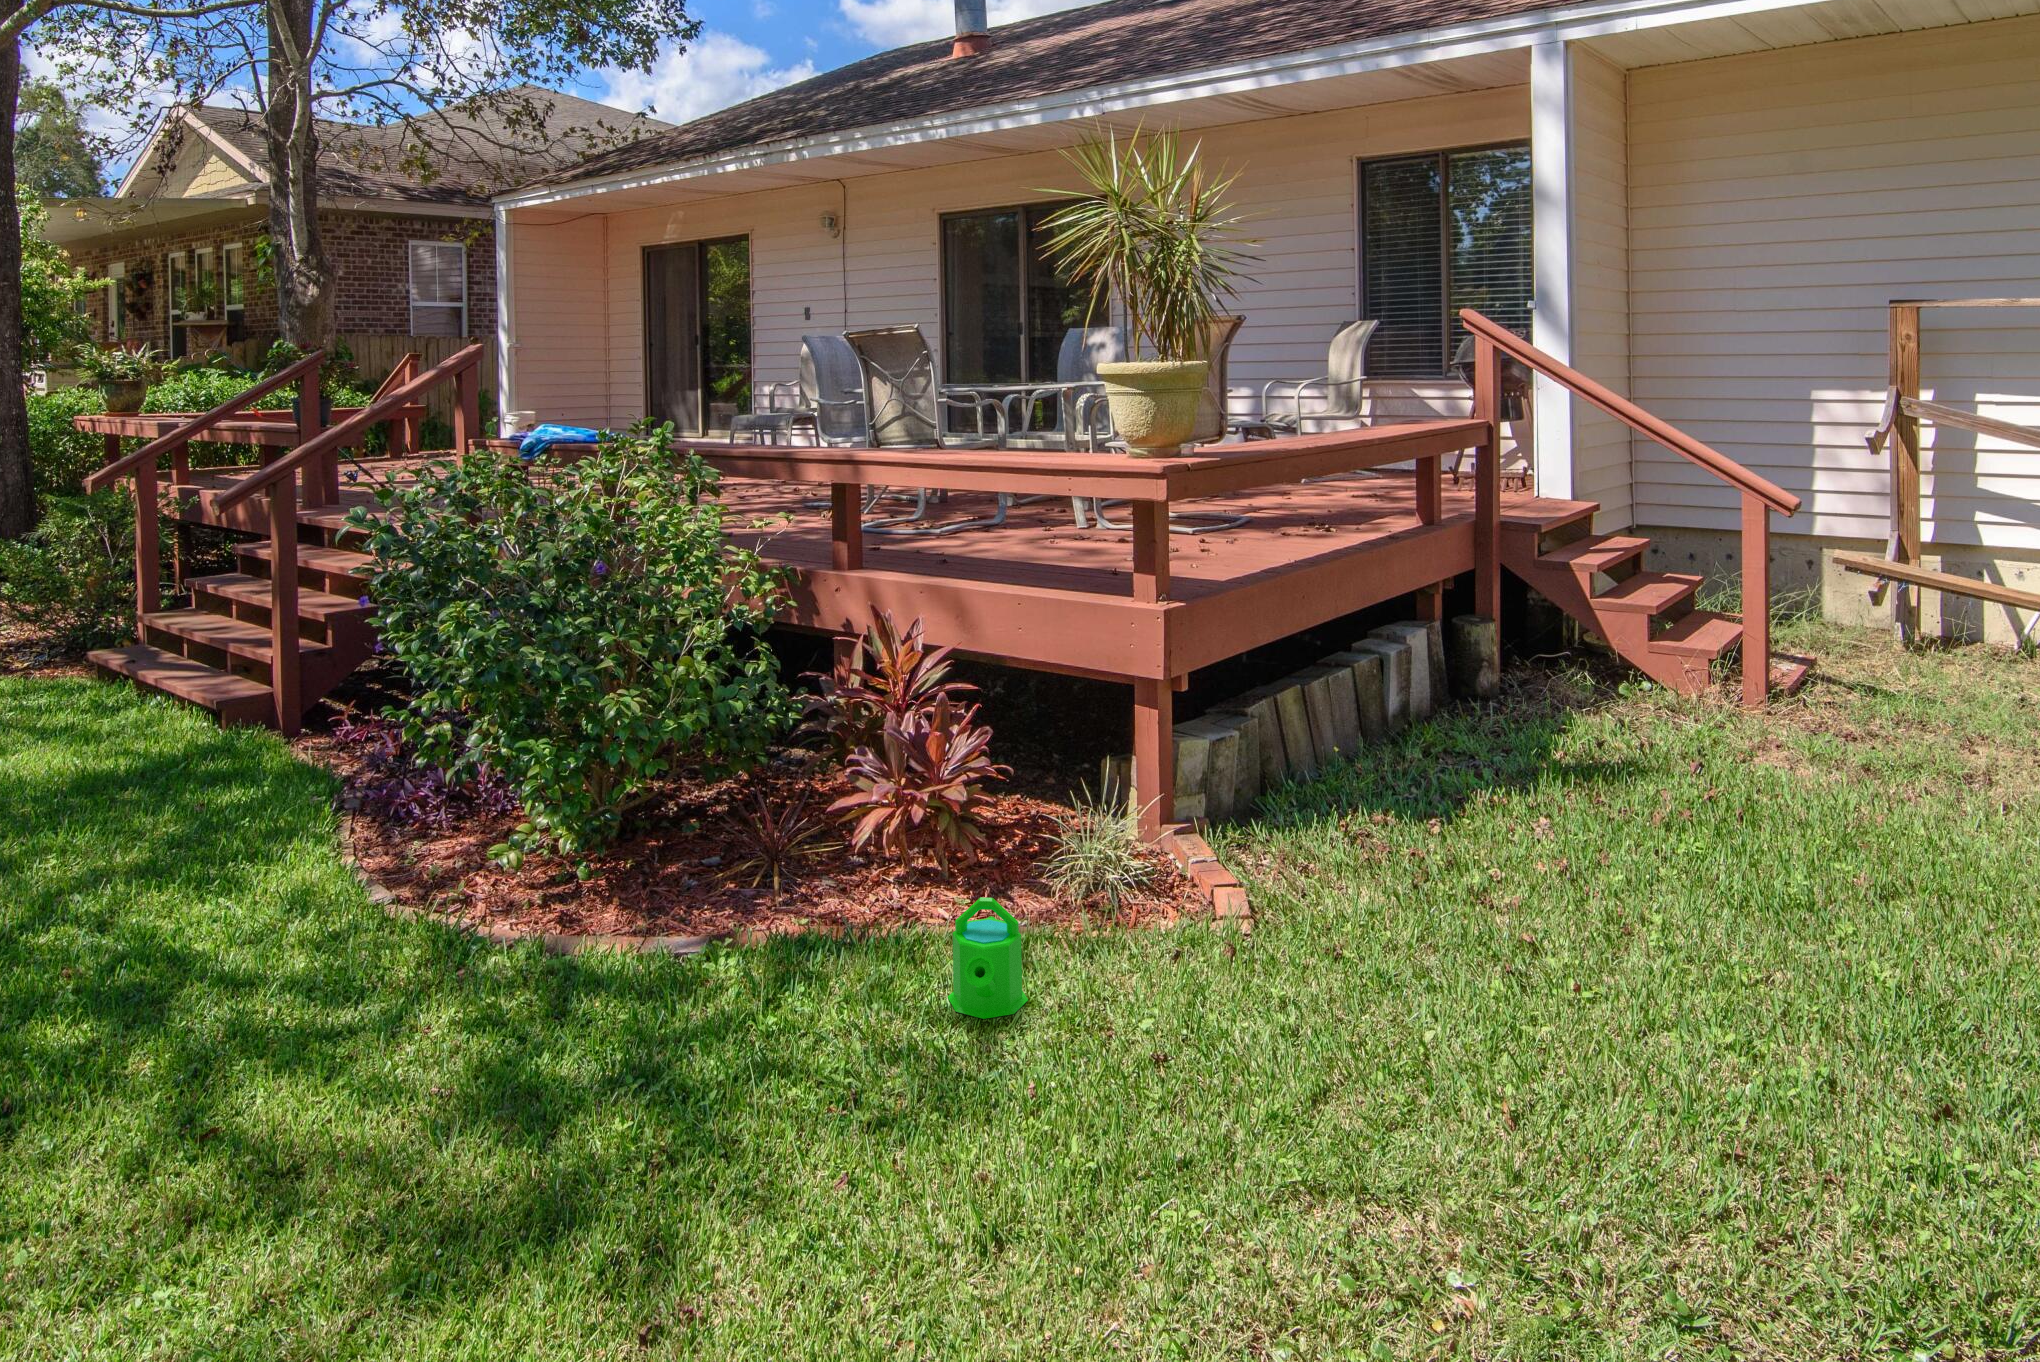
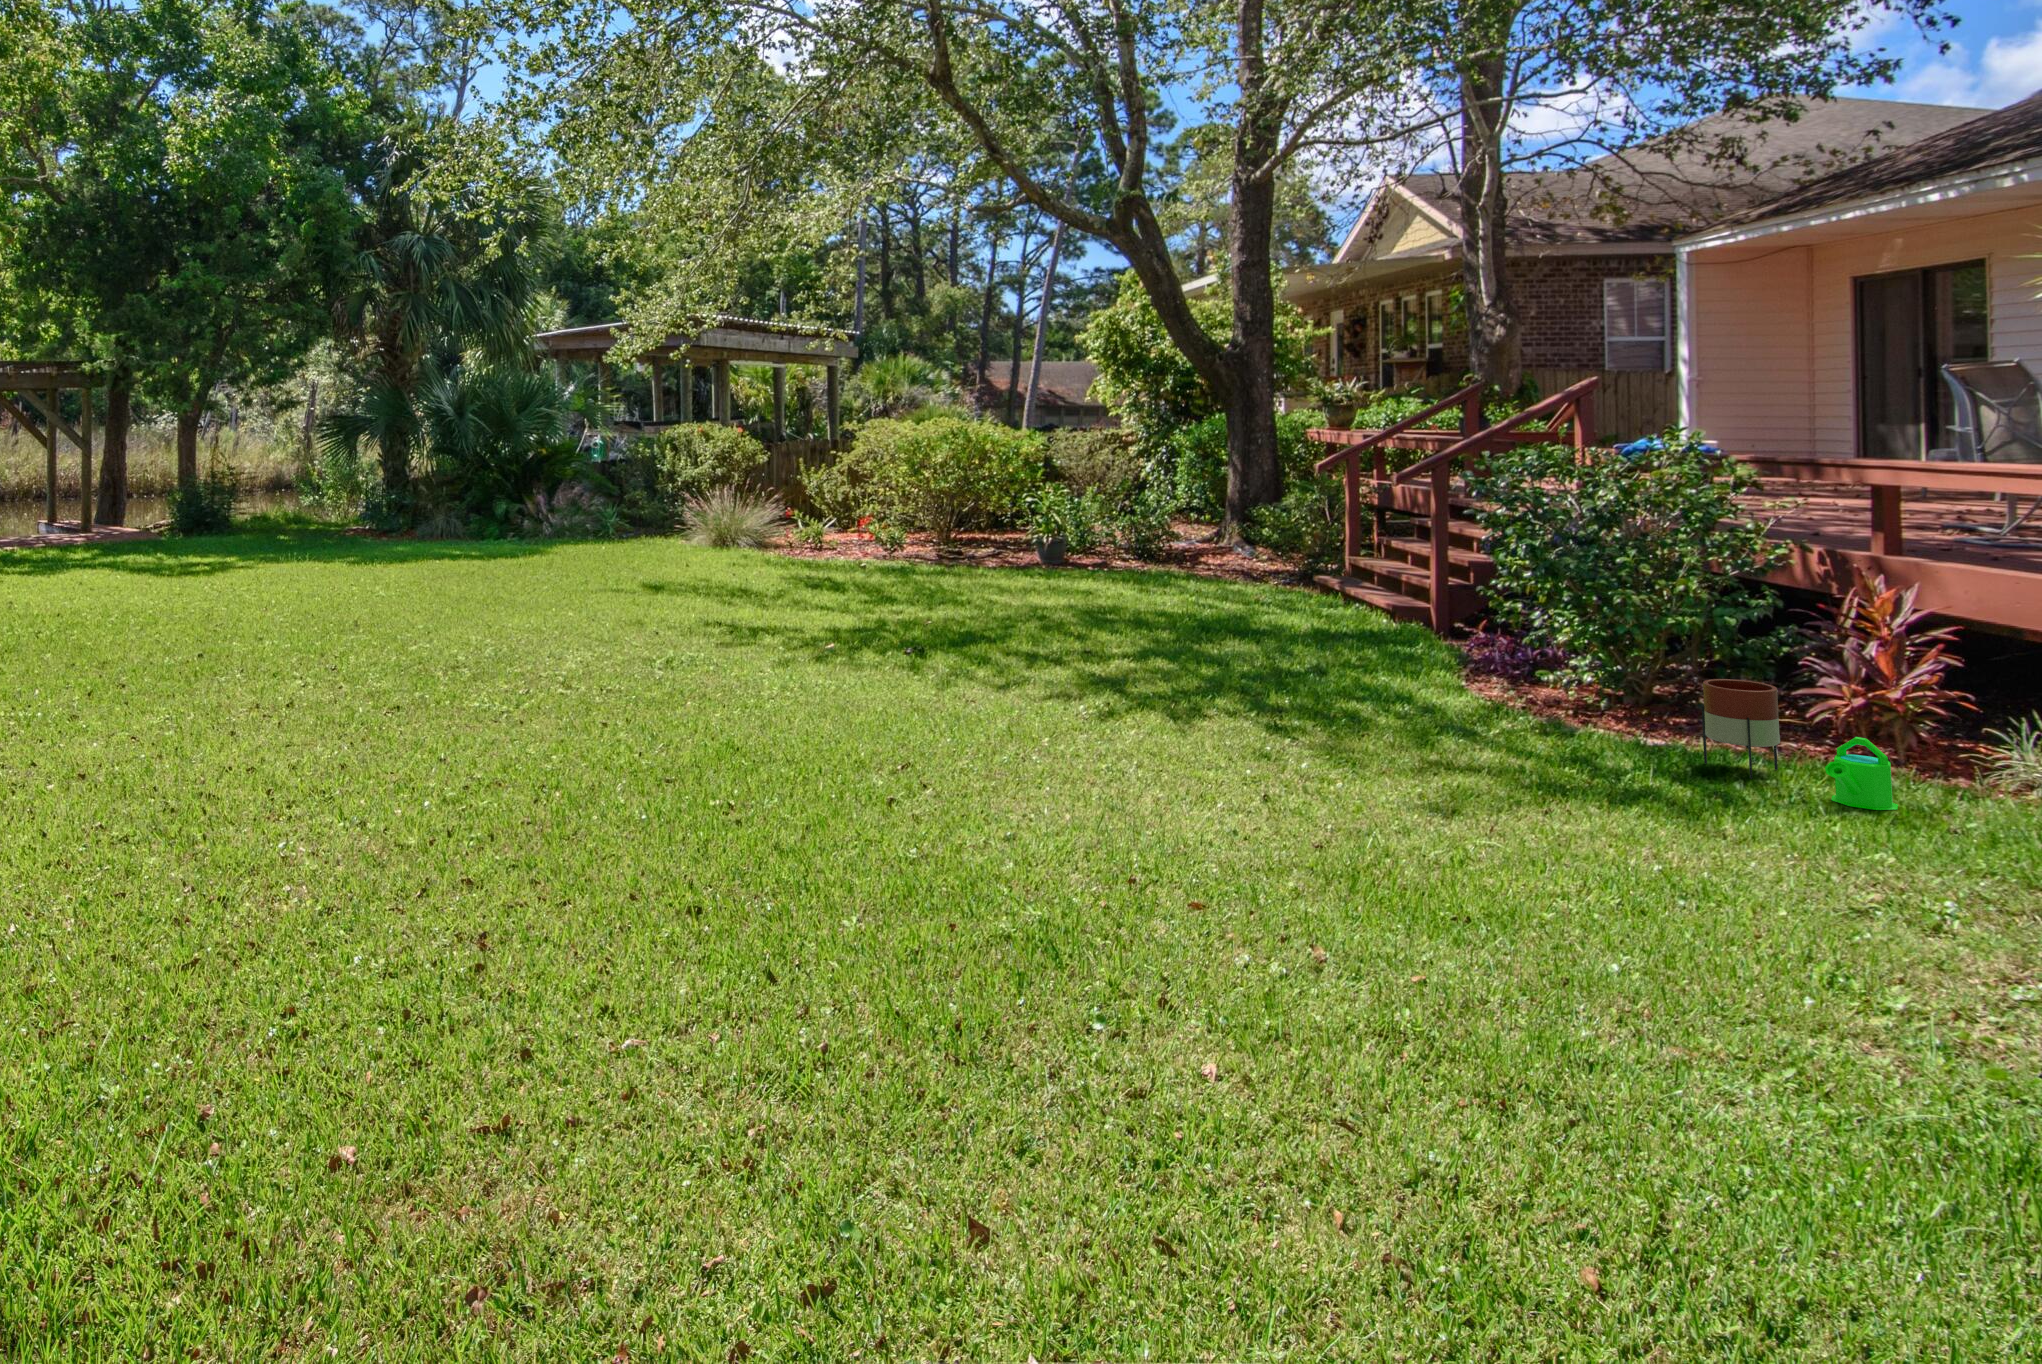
planter: none [764,818,864,994] -> present [1702,679,1780,779]

